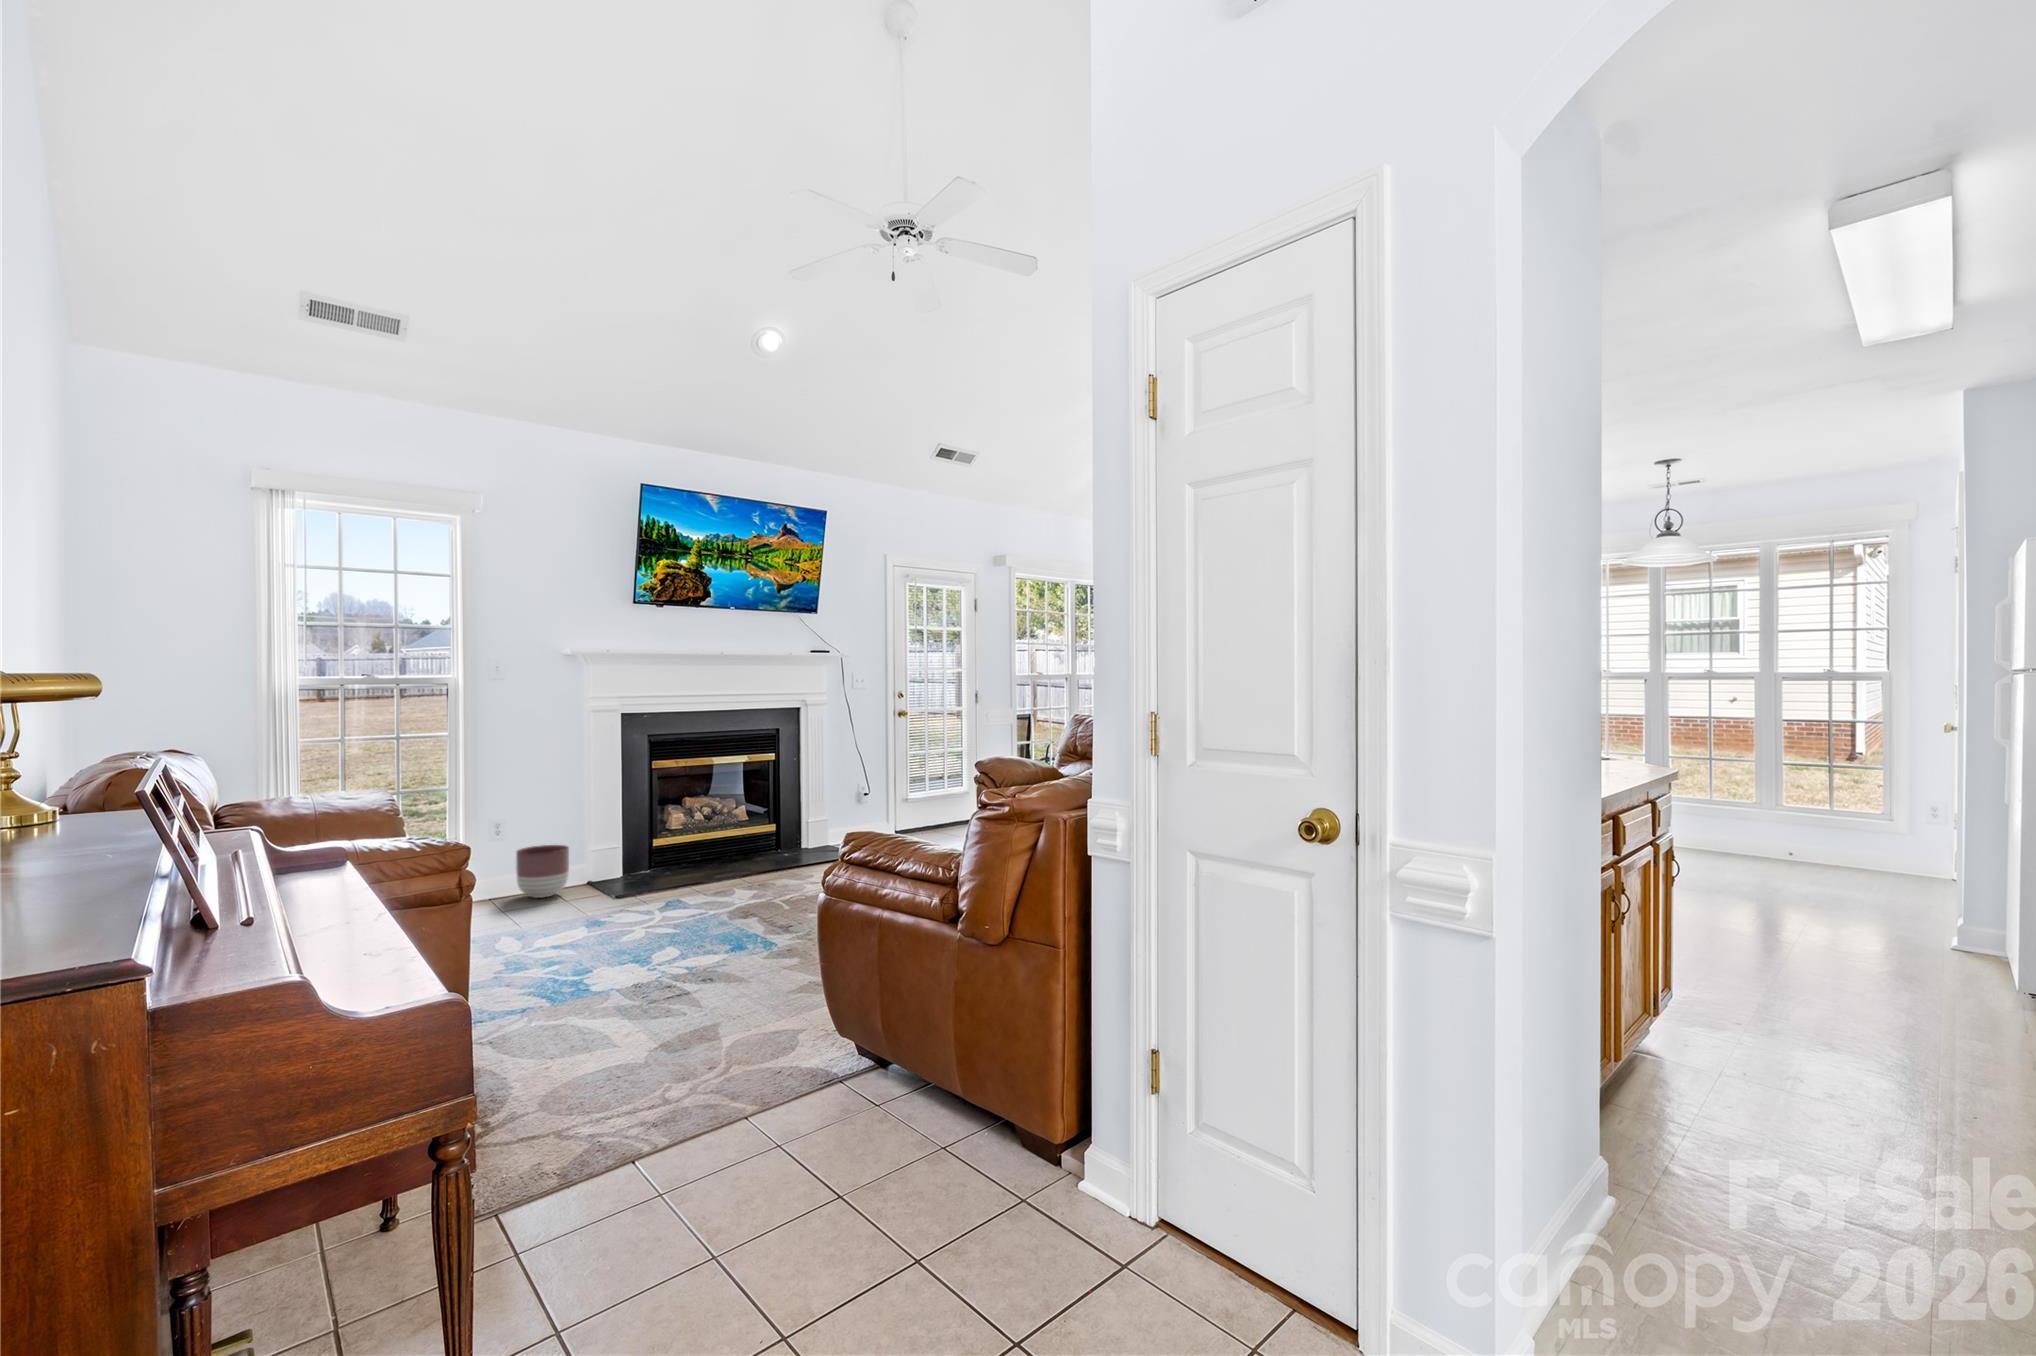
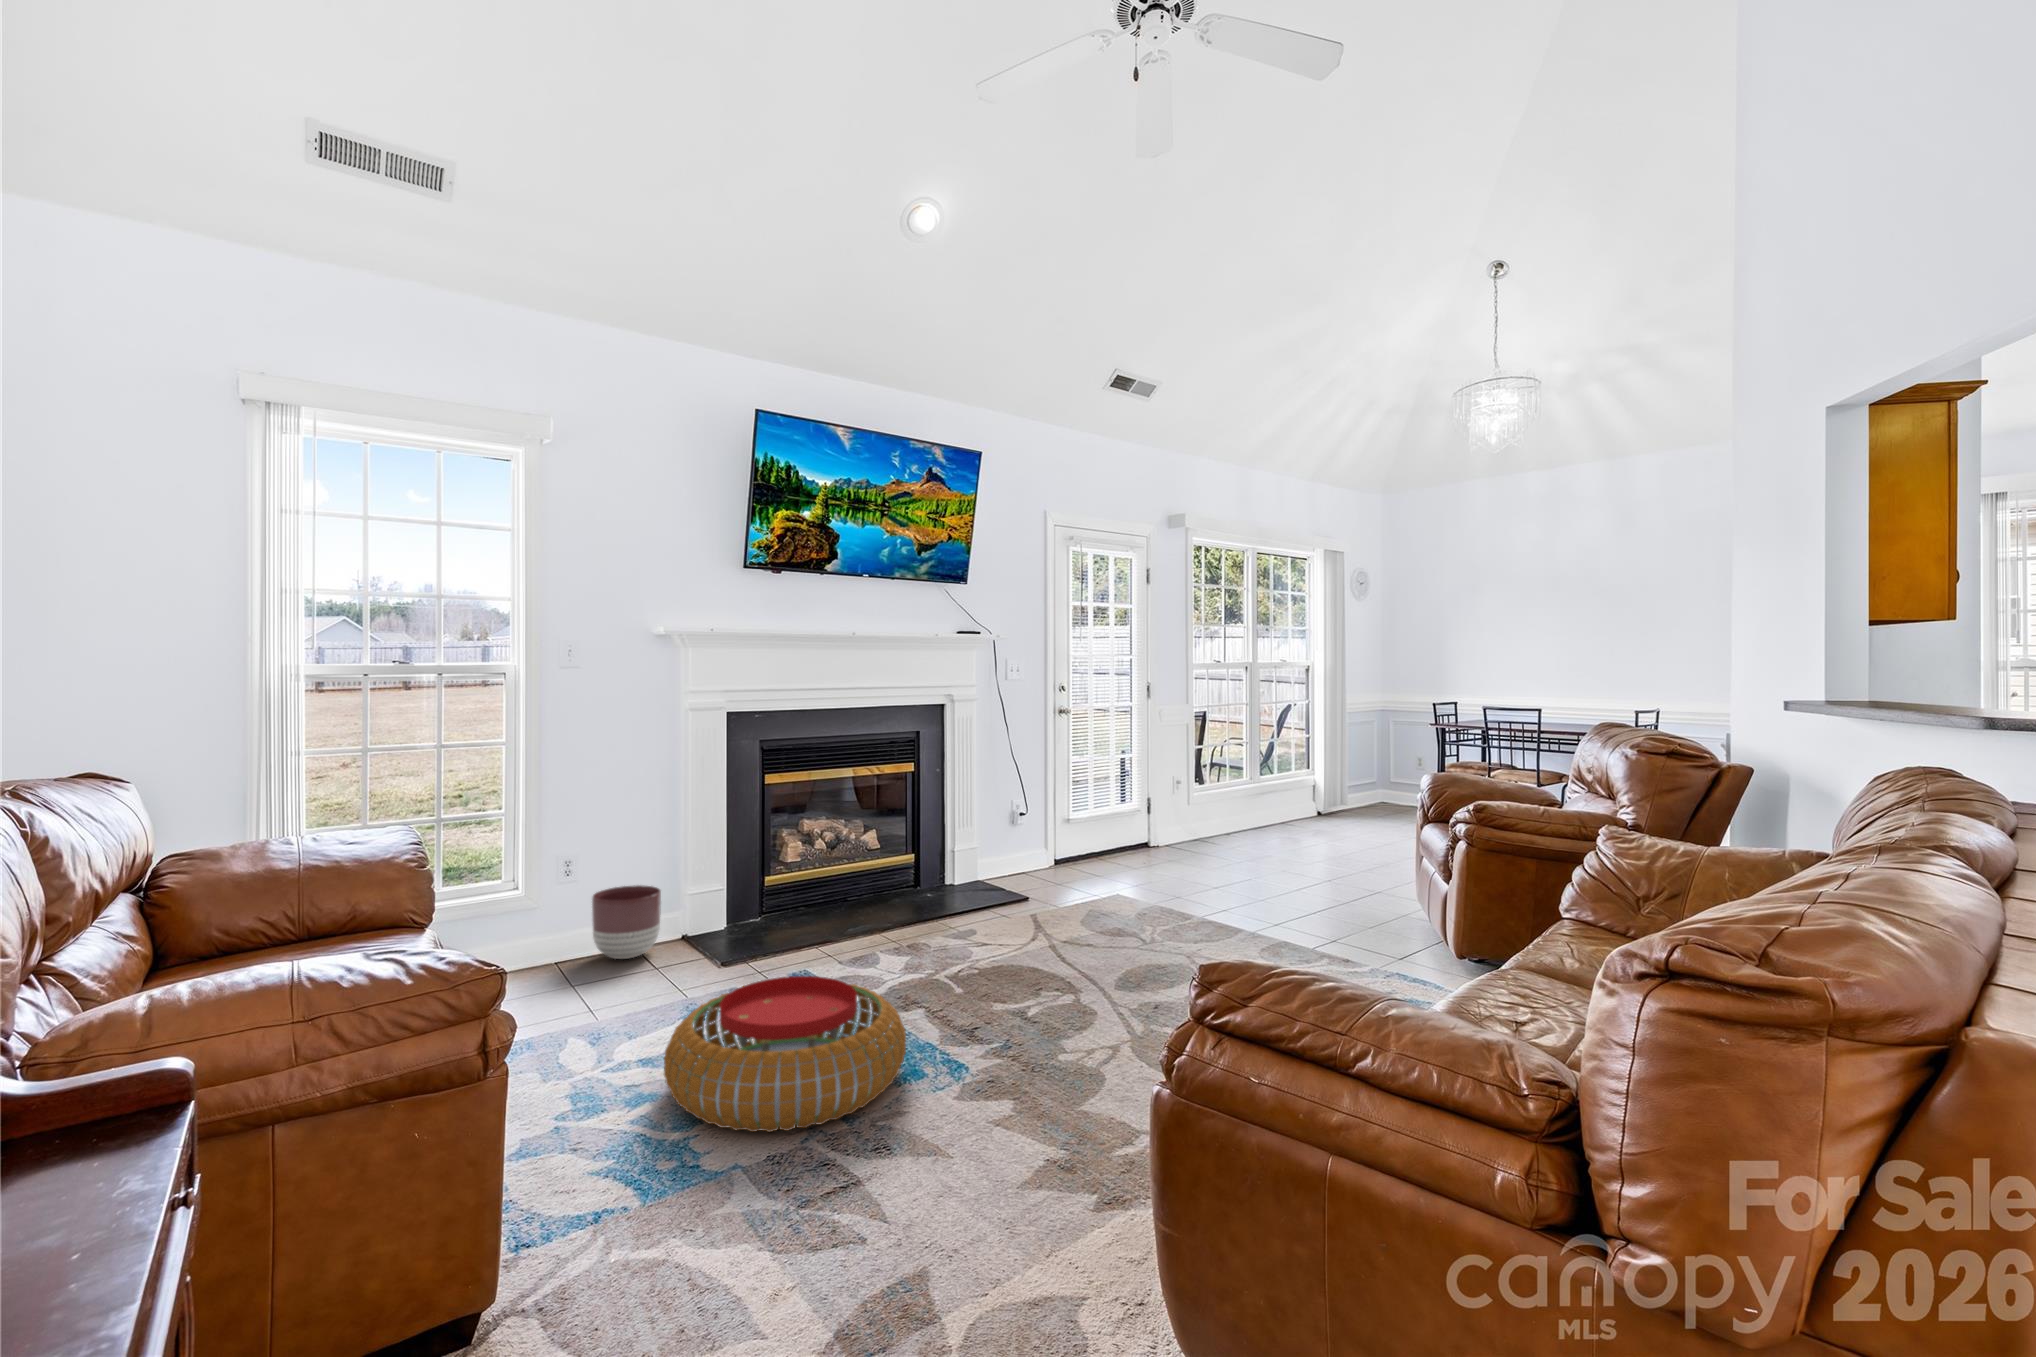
pouf: none [567,889,734,975] -> present [664,976,906,1132]

